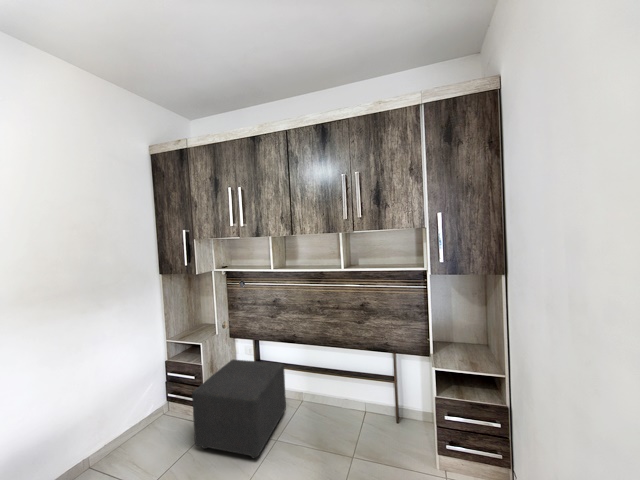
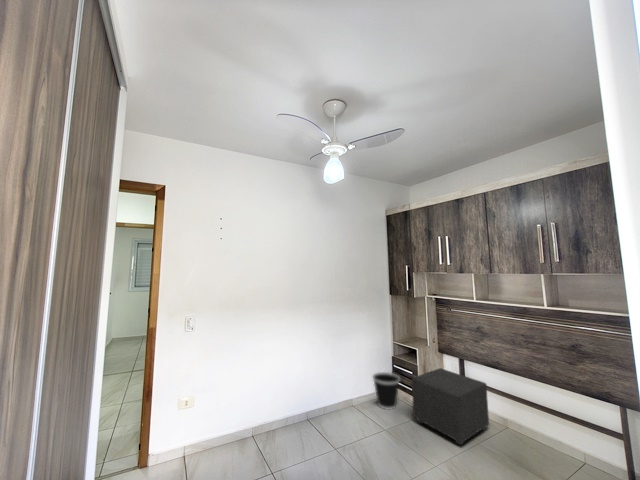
wastebasket: none [128,388,176,450] -> present [373,372,400,410]

